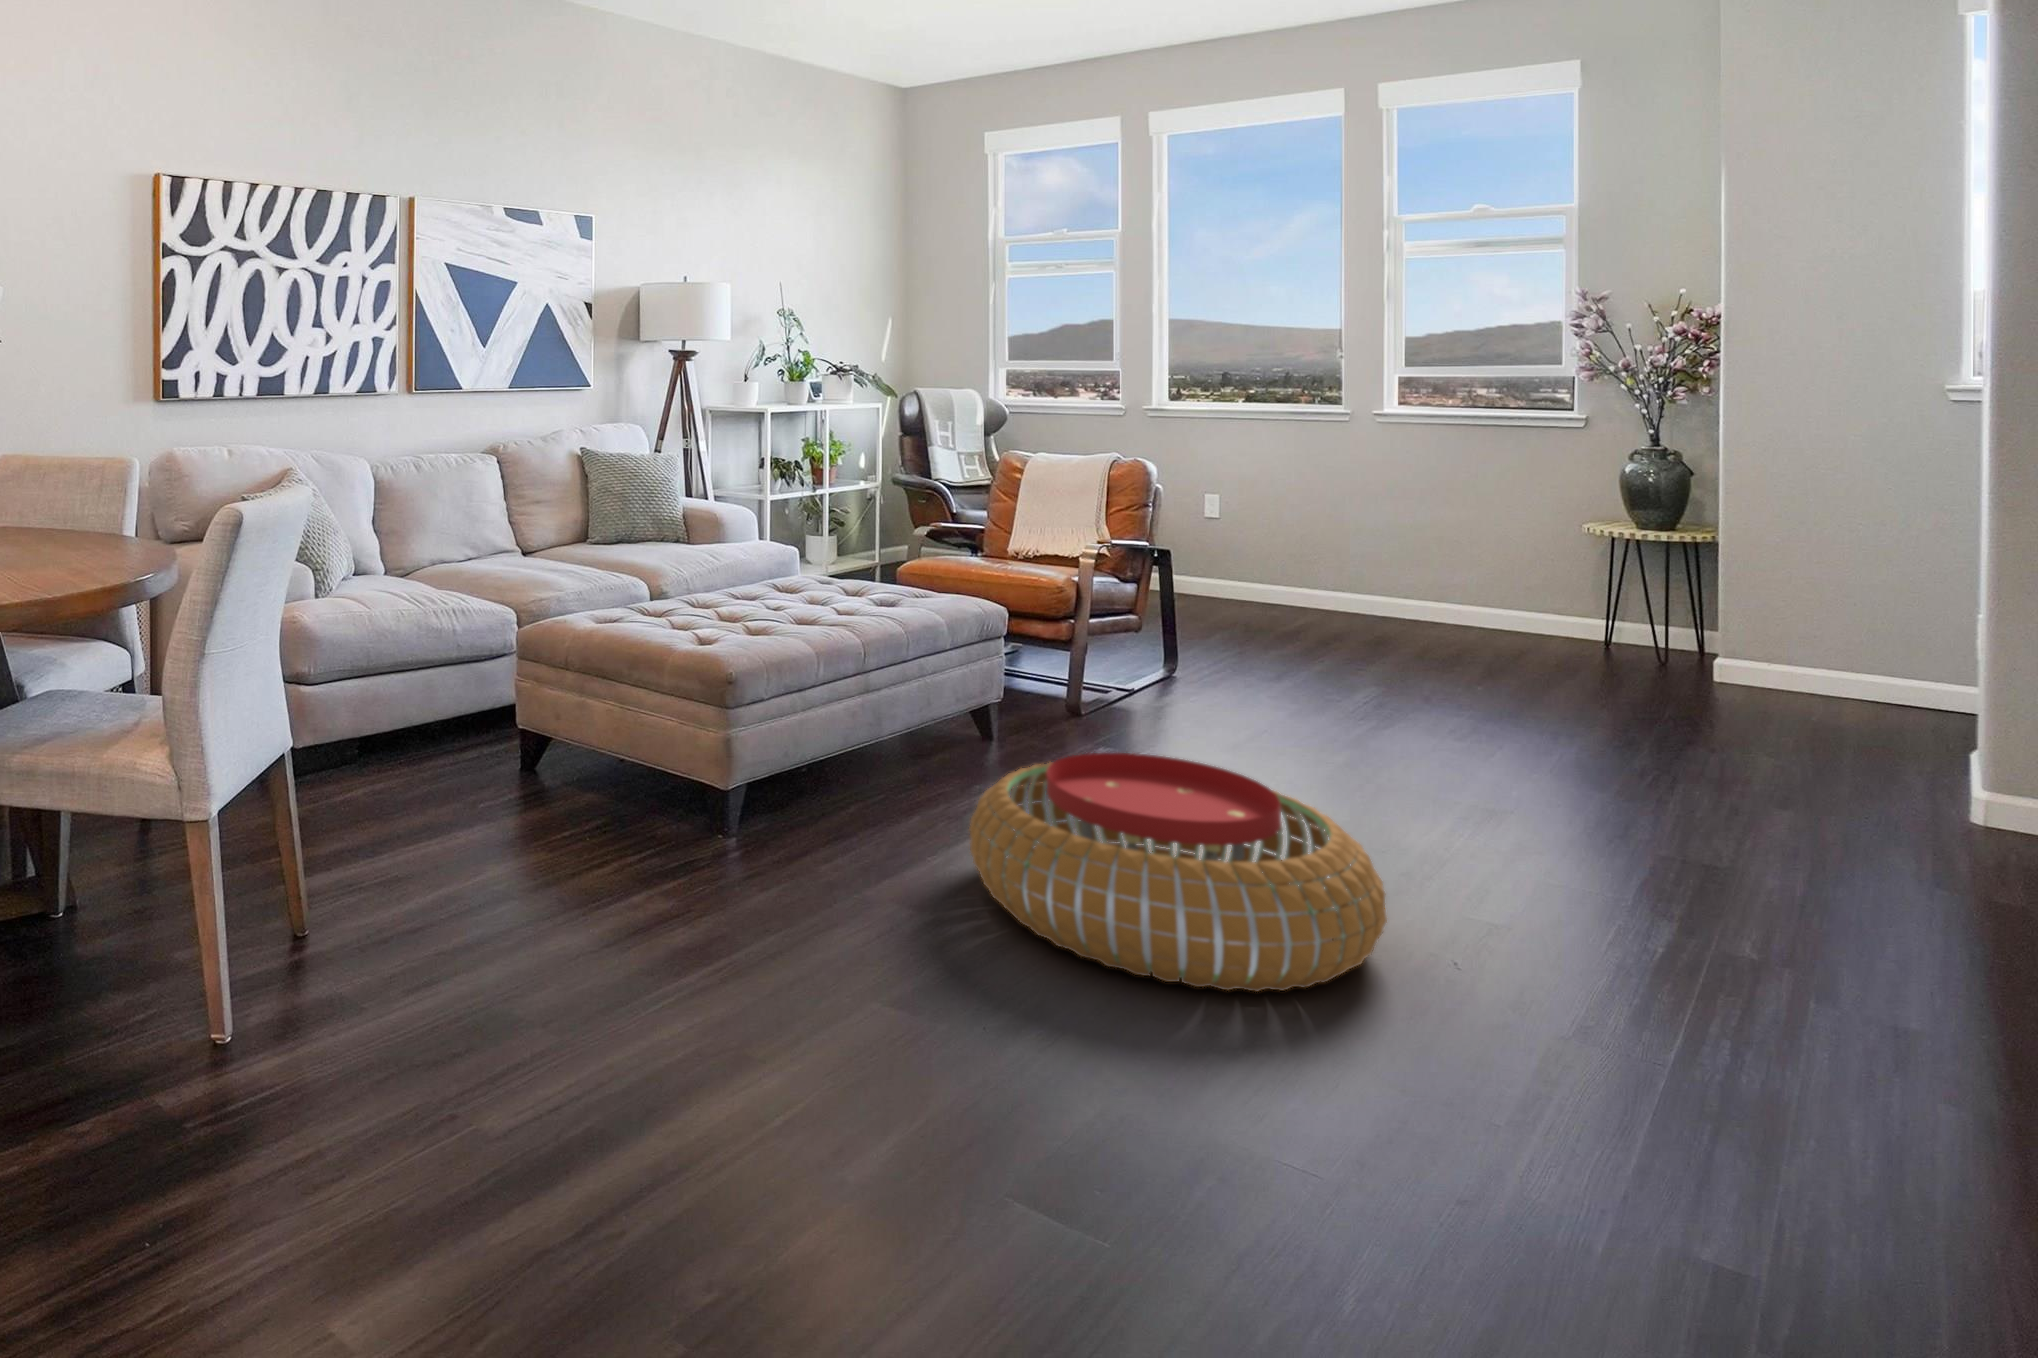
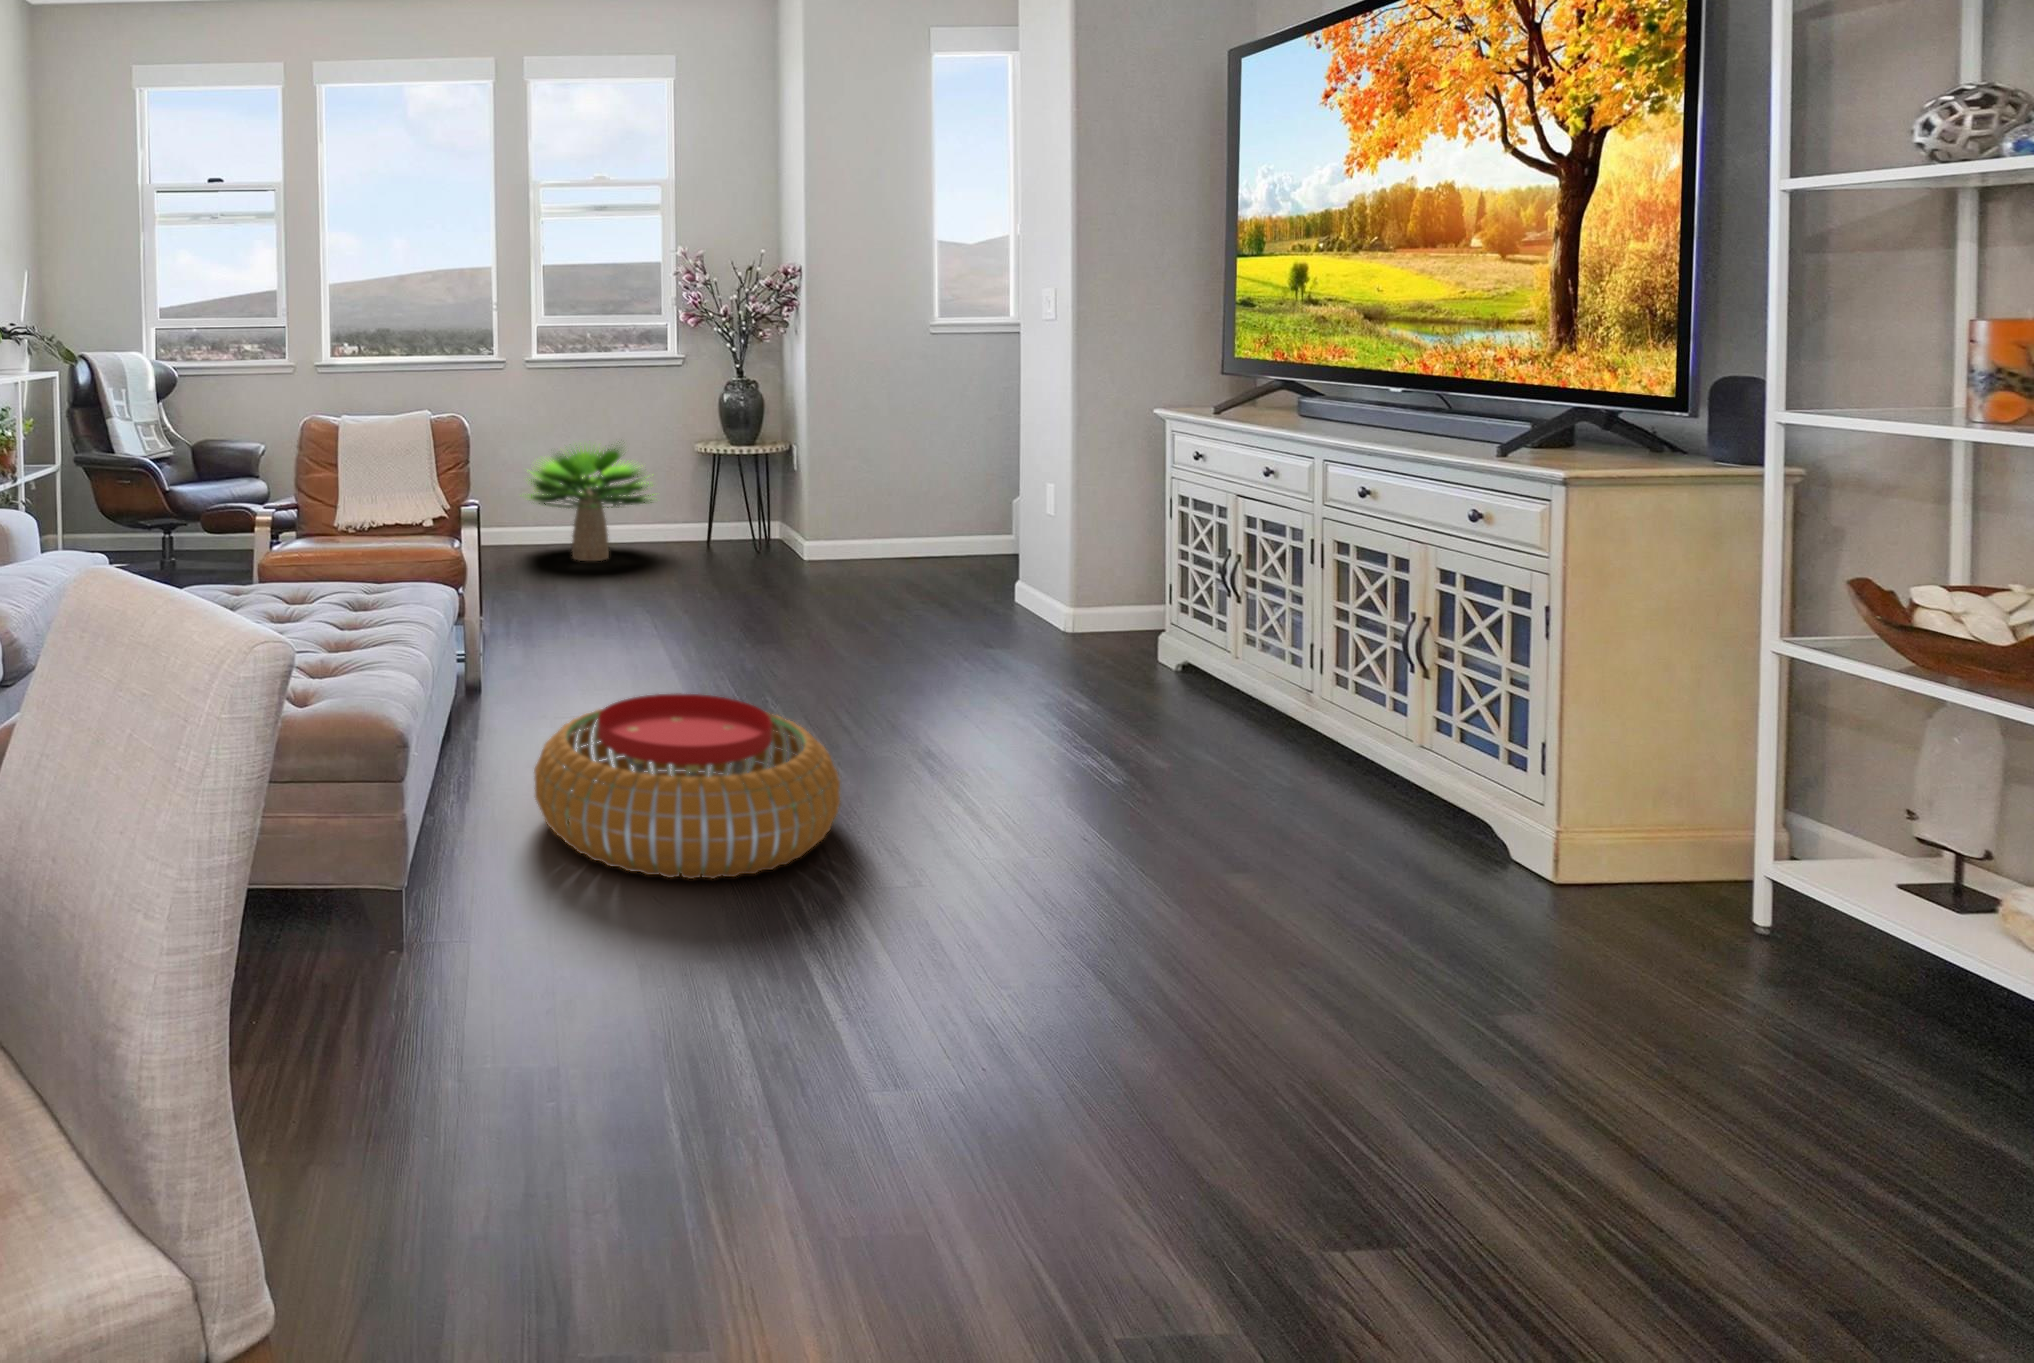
potted plant: none [1397,496,1641,652] -> present [528,445,653,561]

